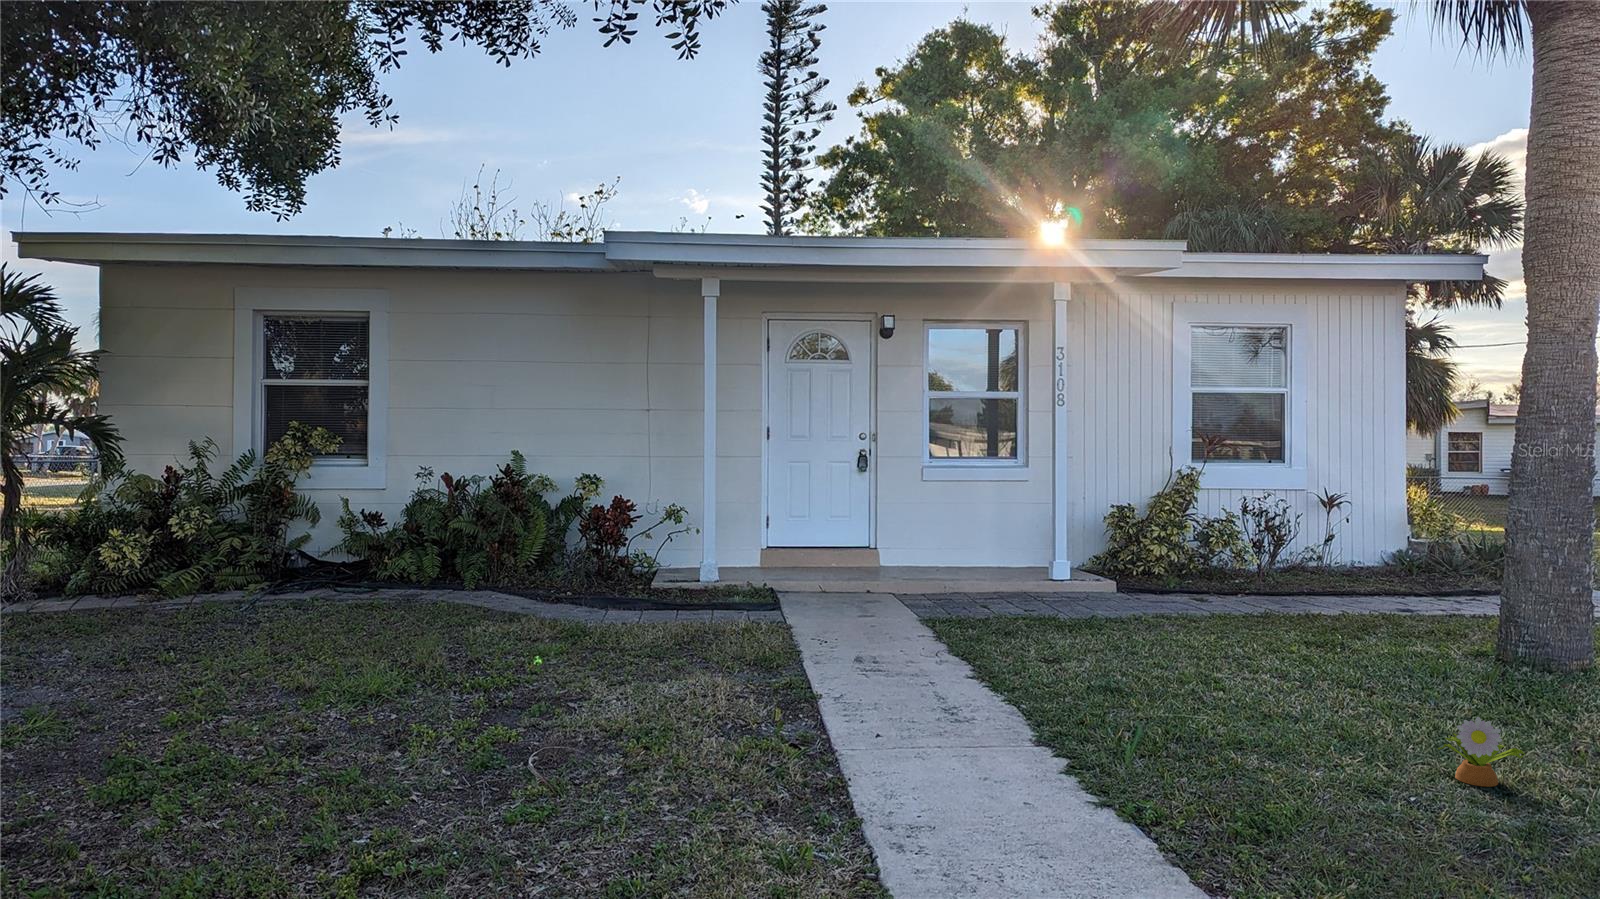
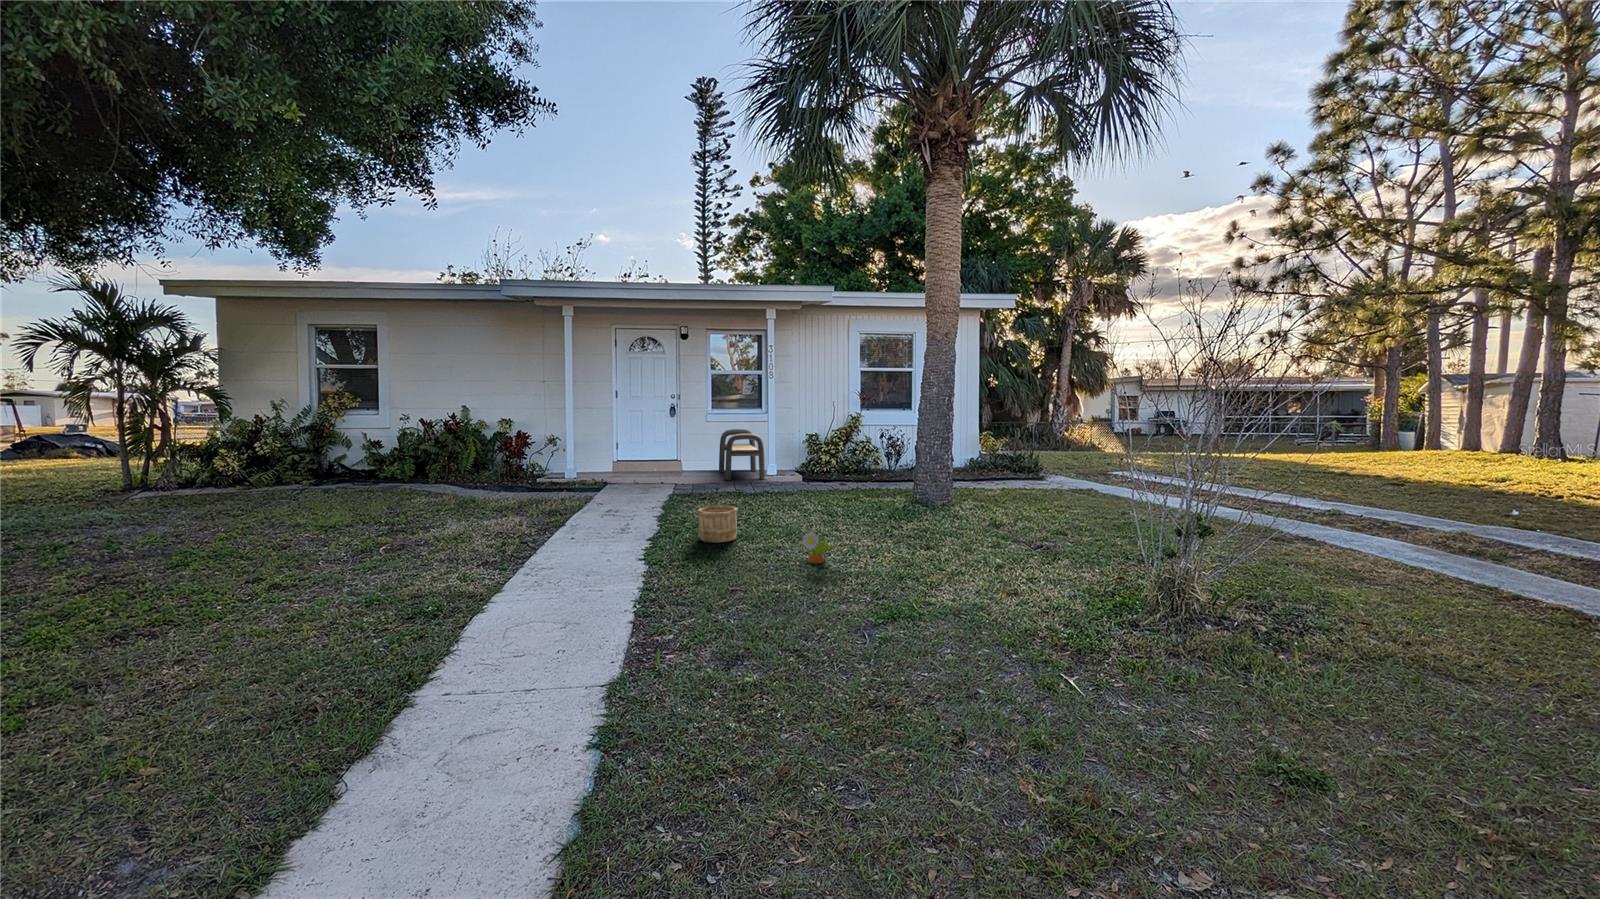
bench: none [944,488,1046,579] -> present [719,429,765,480]
wooden bucket: none [1131,647,1218,728] -> present [698,505,737,543]

